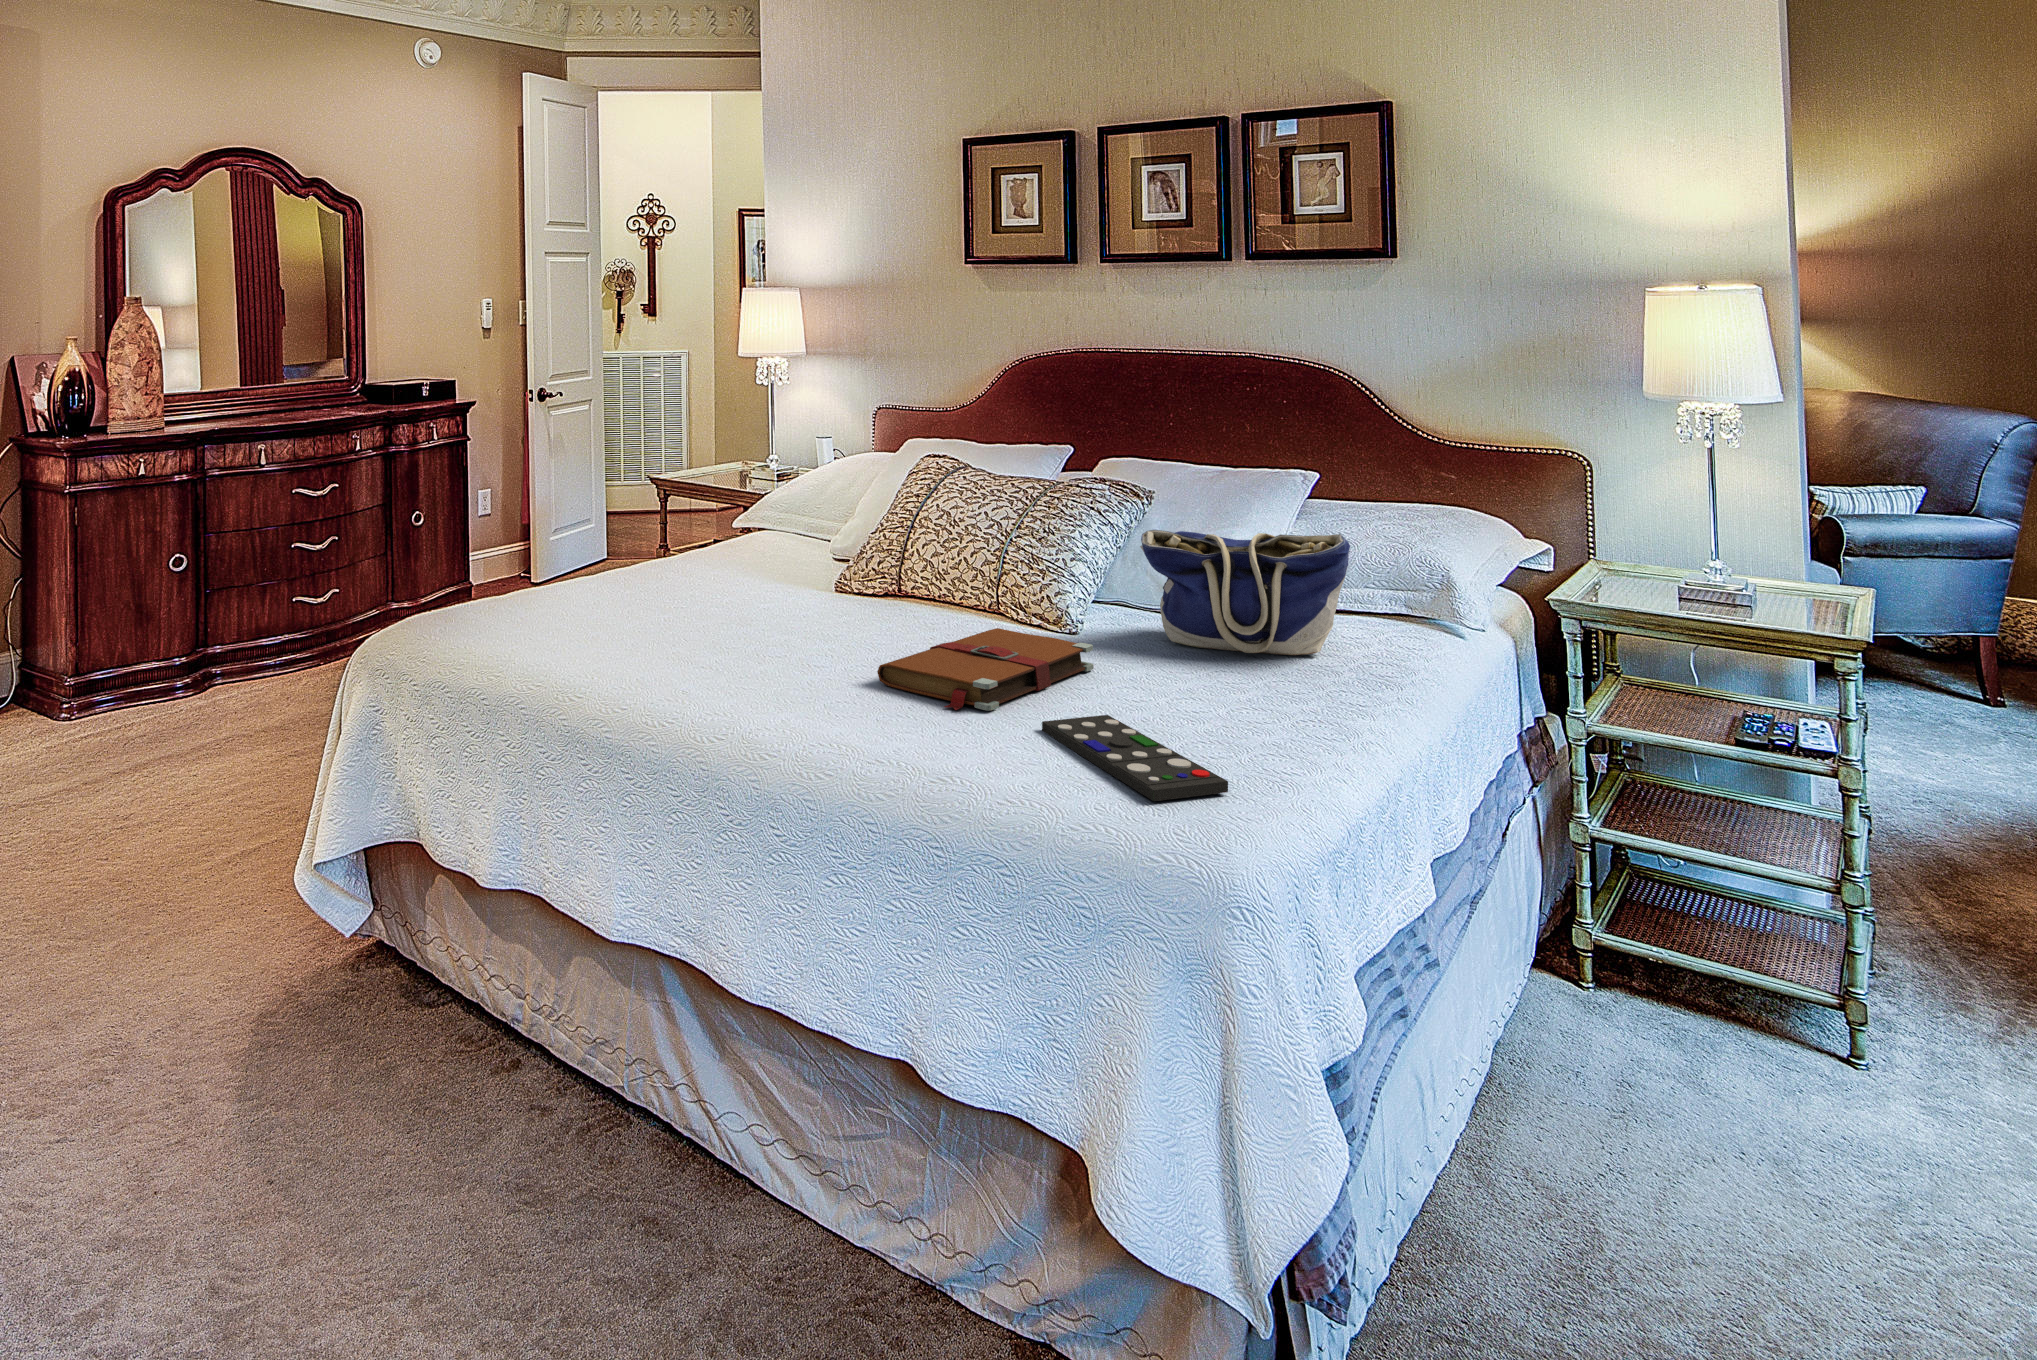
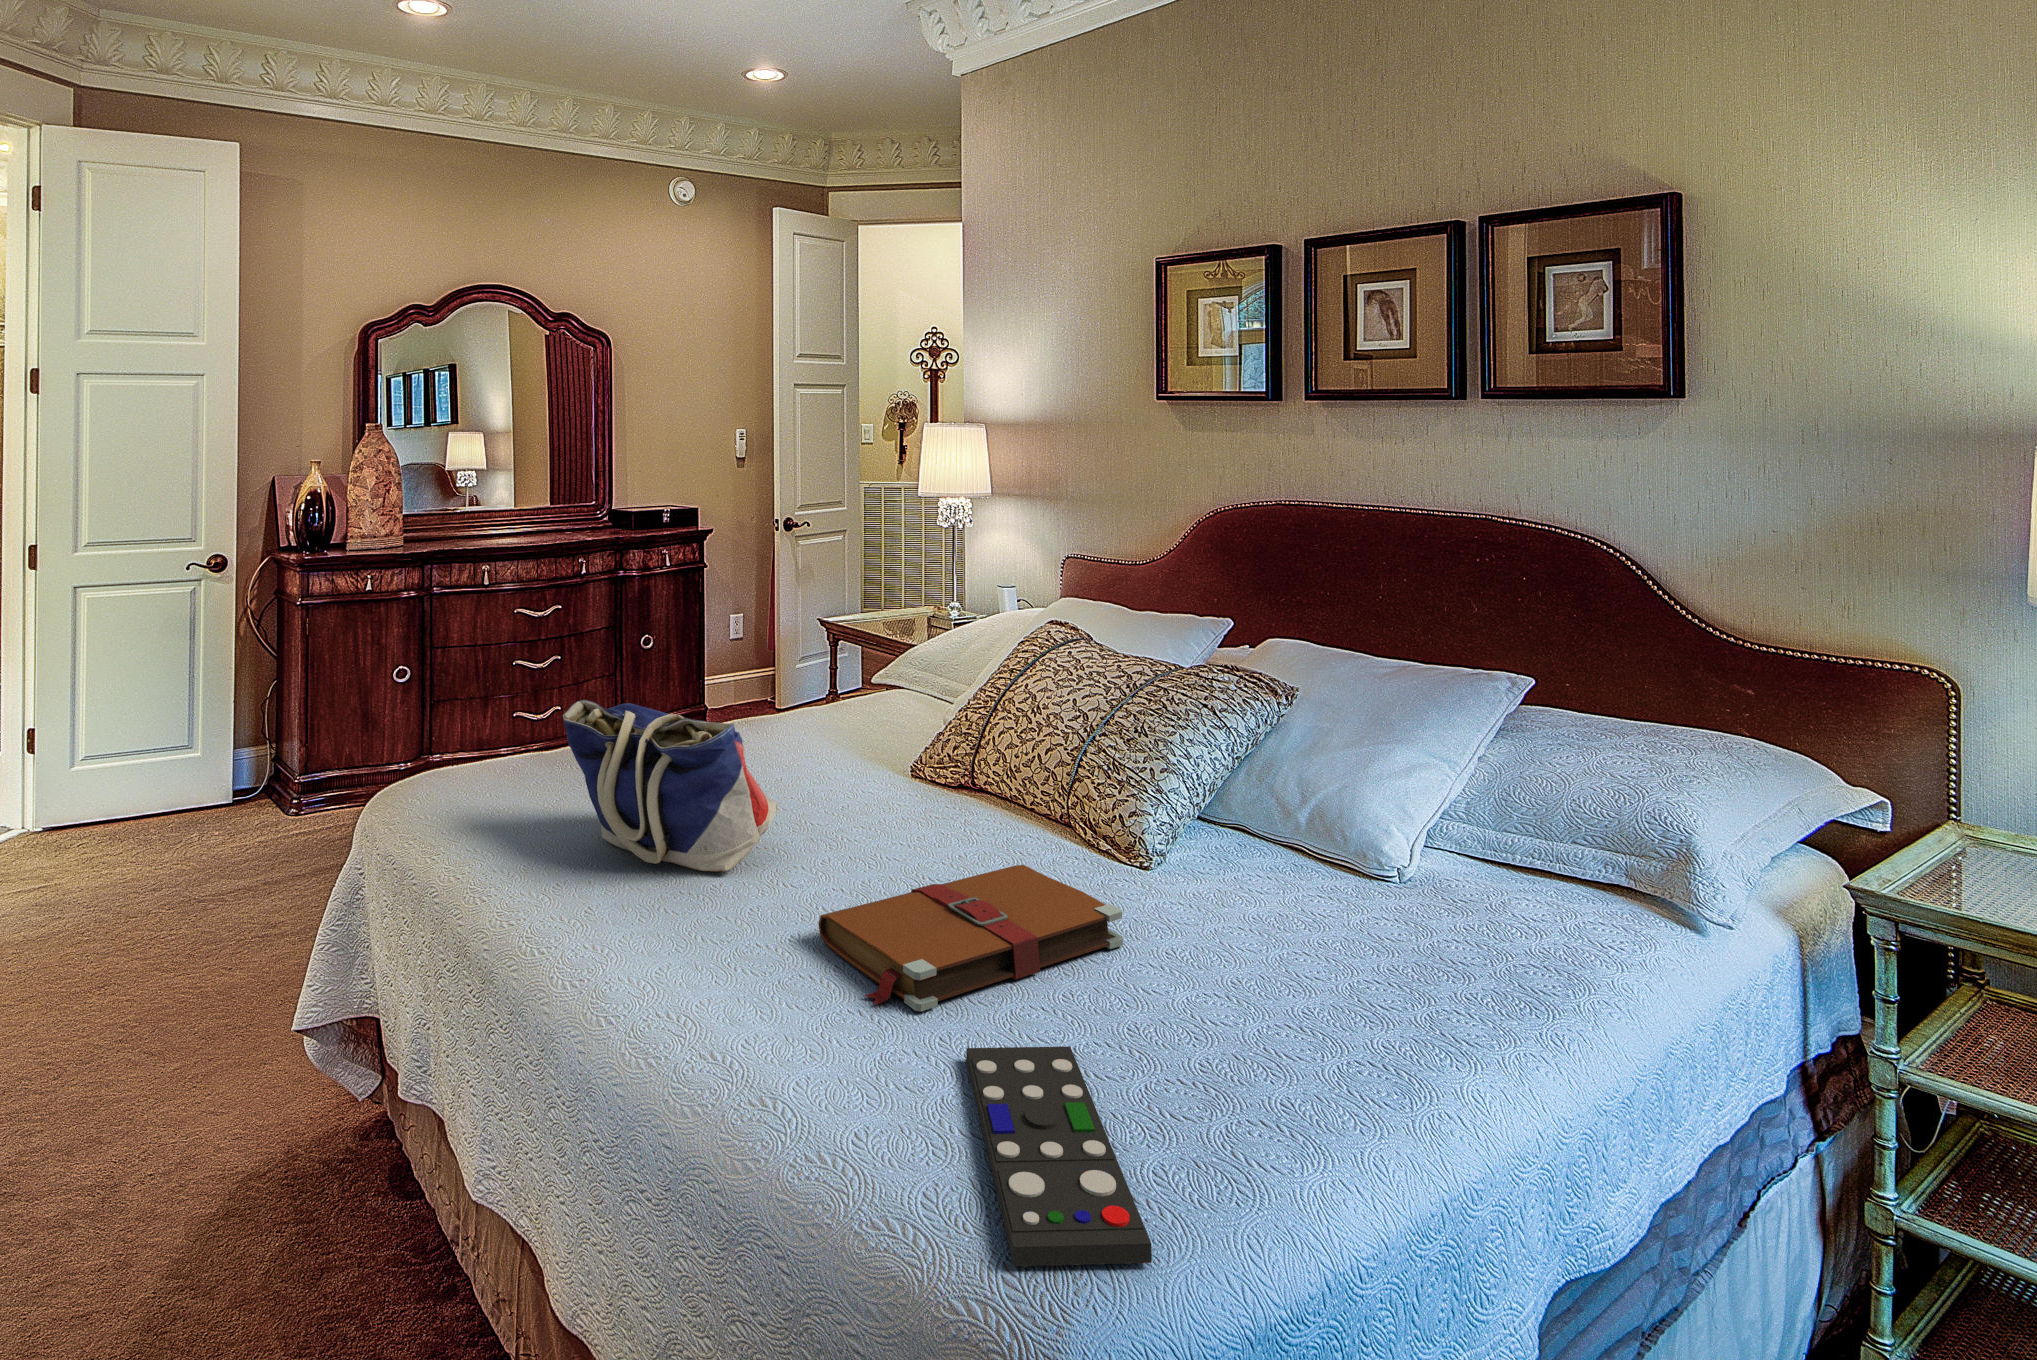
tote bag: present [1140,530,1350,655] -> present [563,700,777,872]

